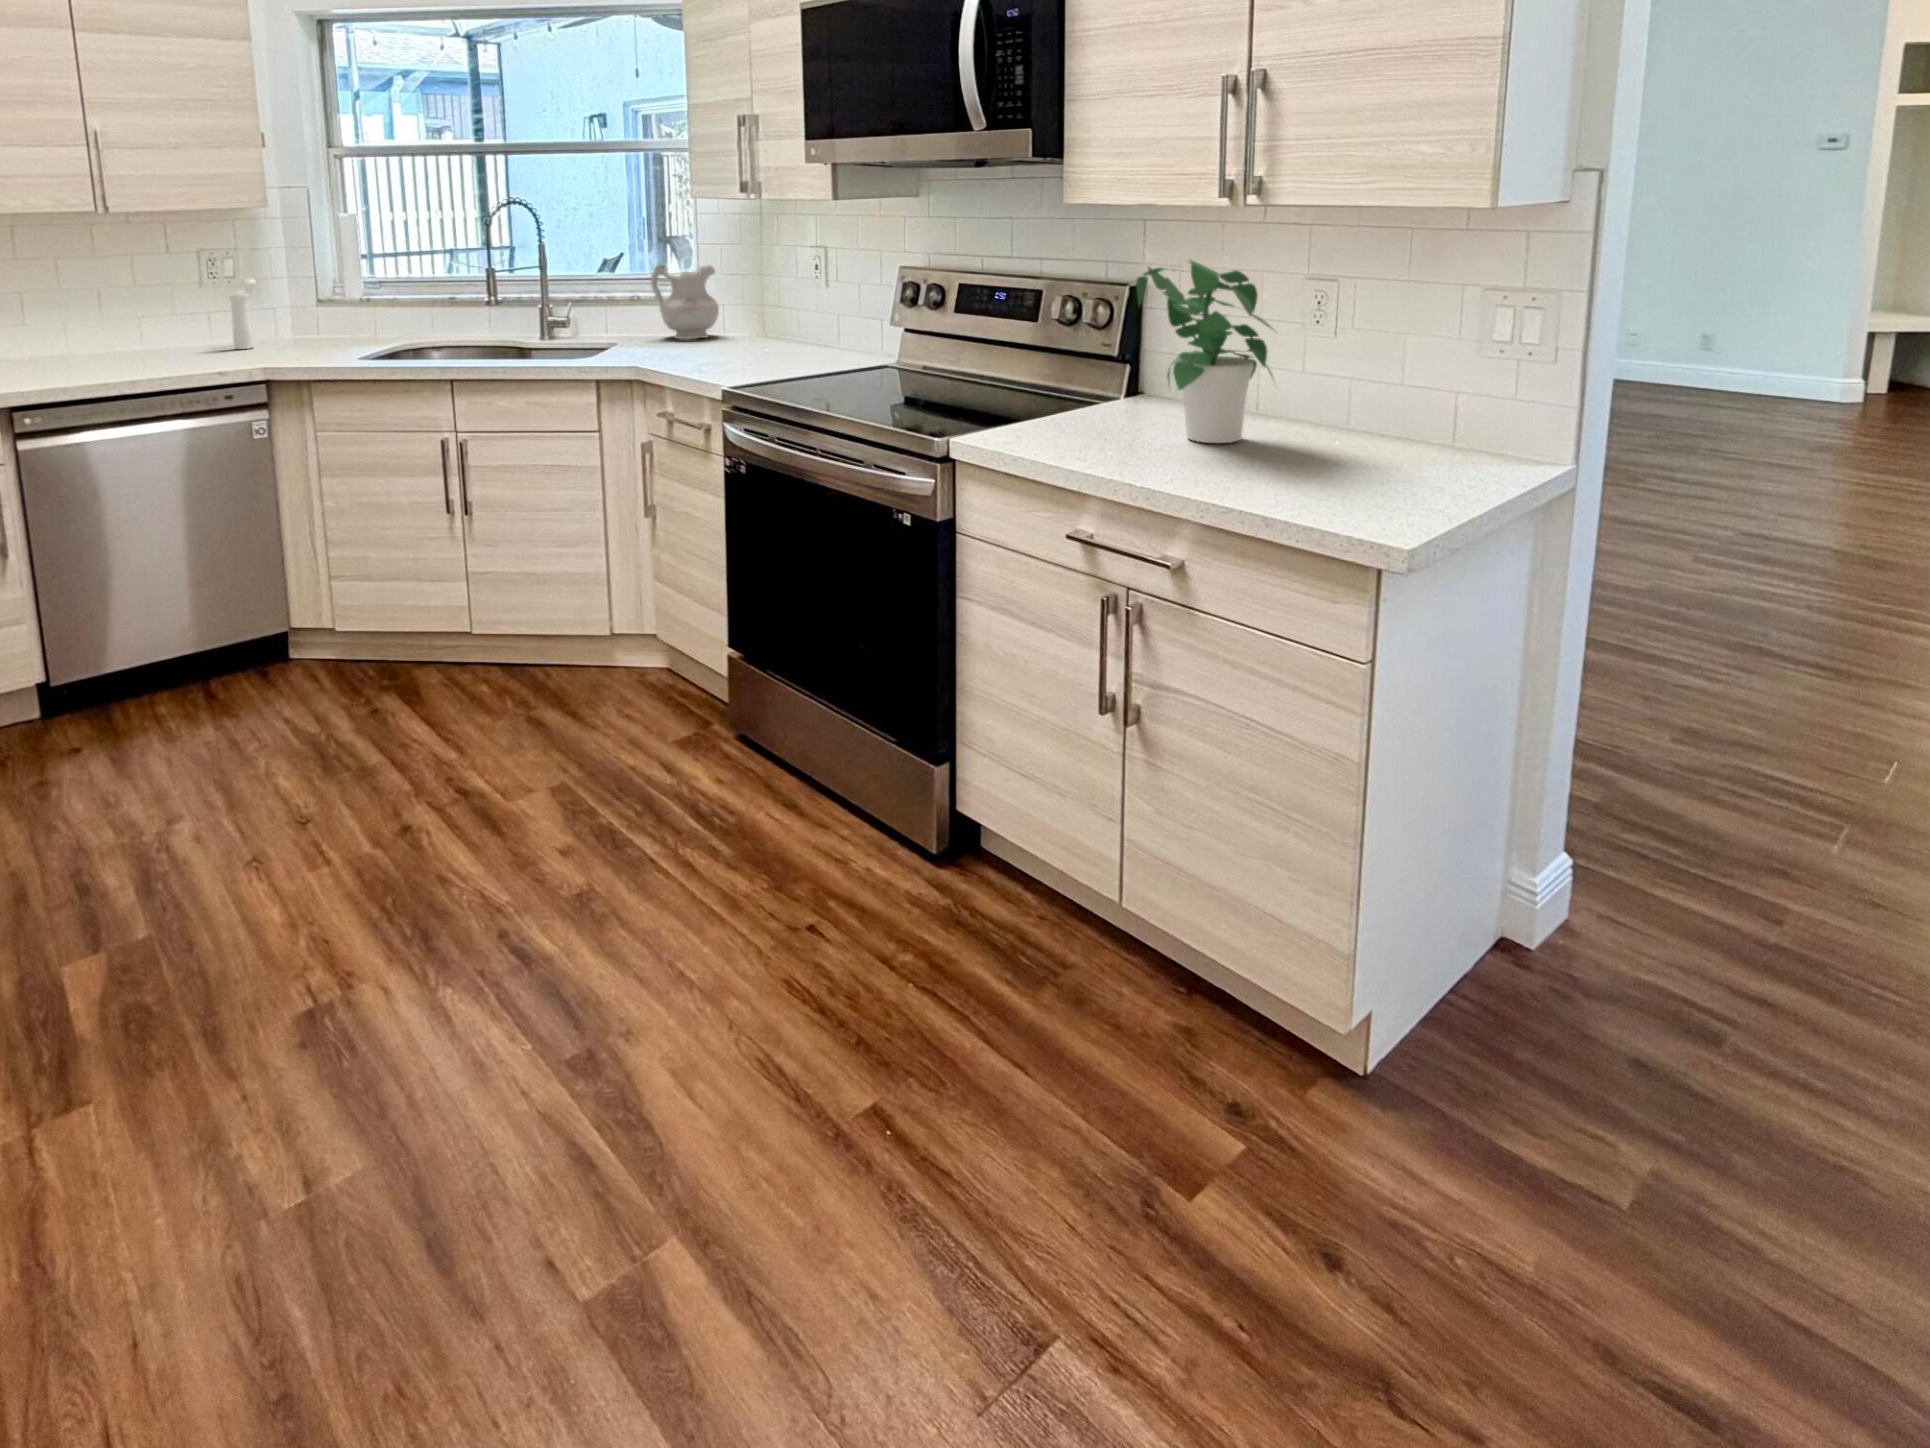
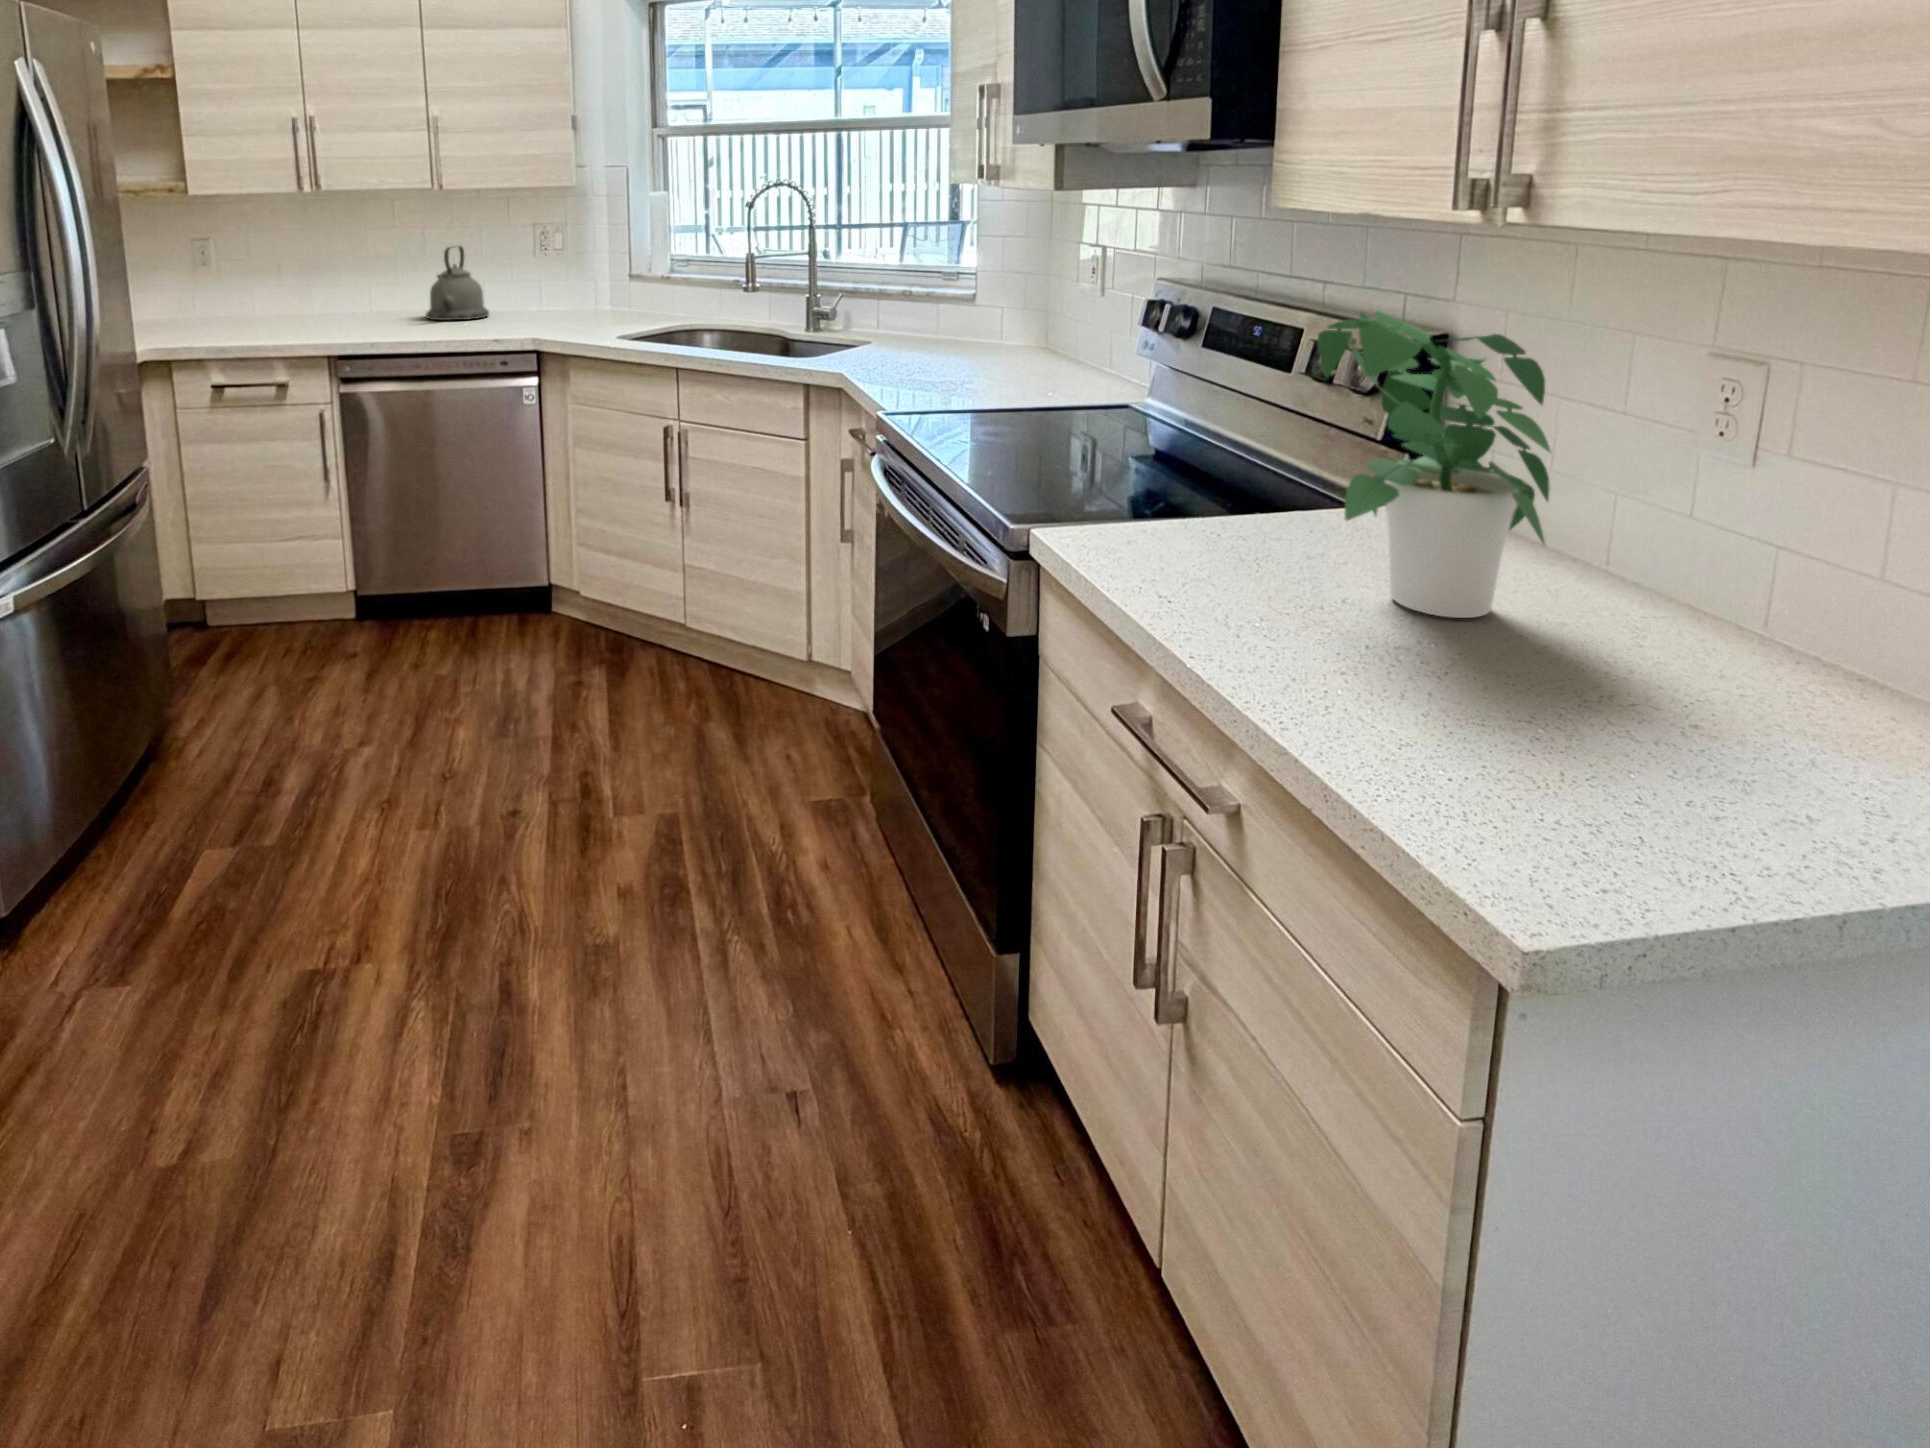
ceramic pitcher: present [651,265,719,339] -> none [923,257,998,344]
kettle: none [70,278,153,364] -> present [426,246,489,320]
pepper mill: present [229,279,256,349] -> none [552,251,583,316]

